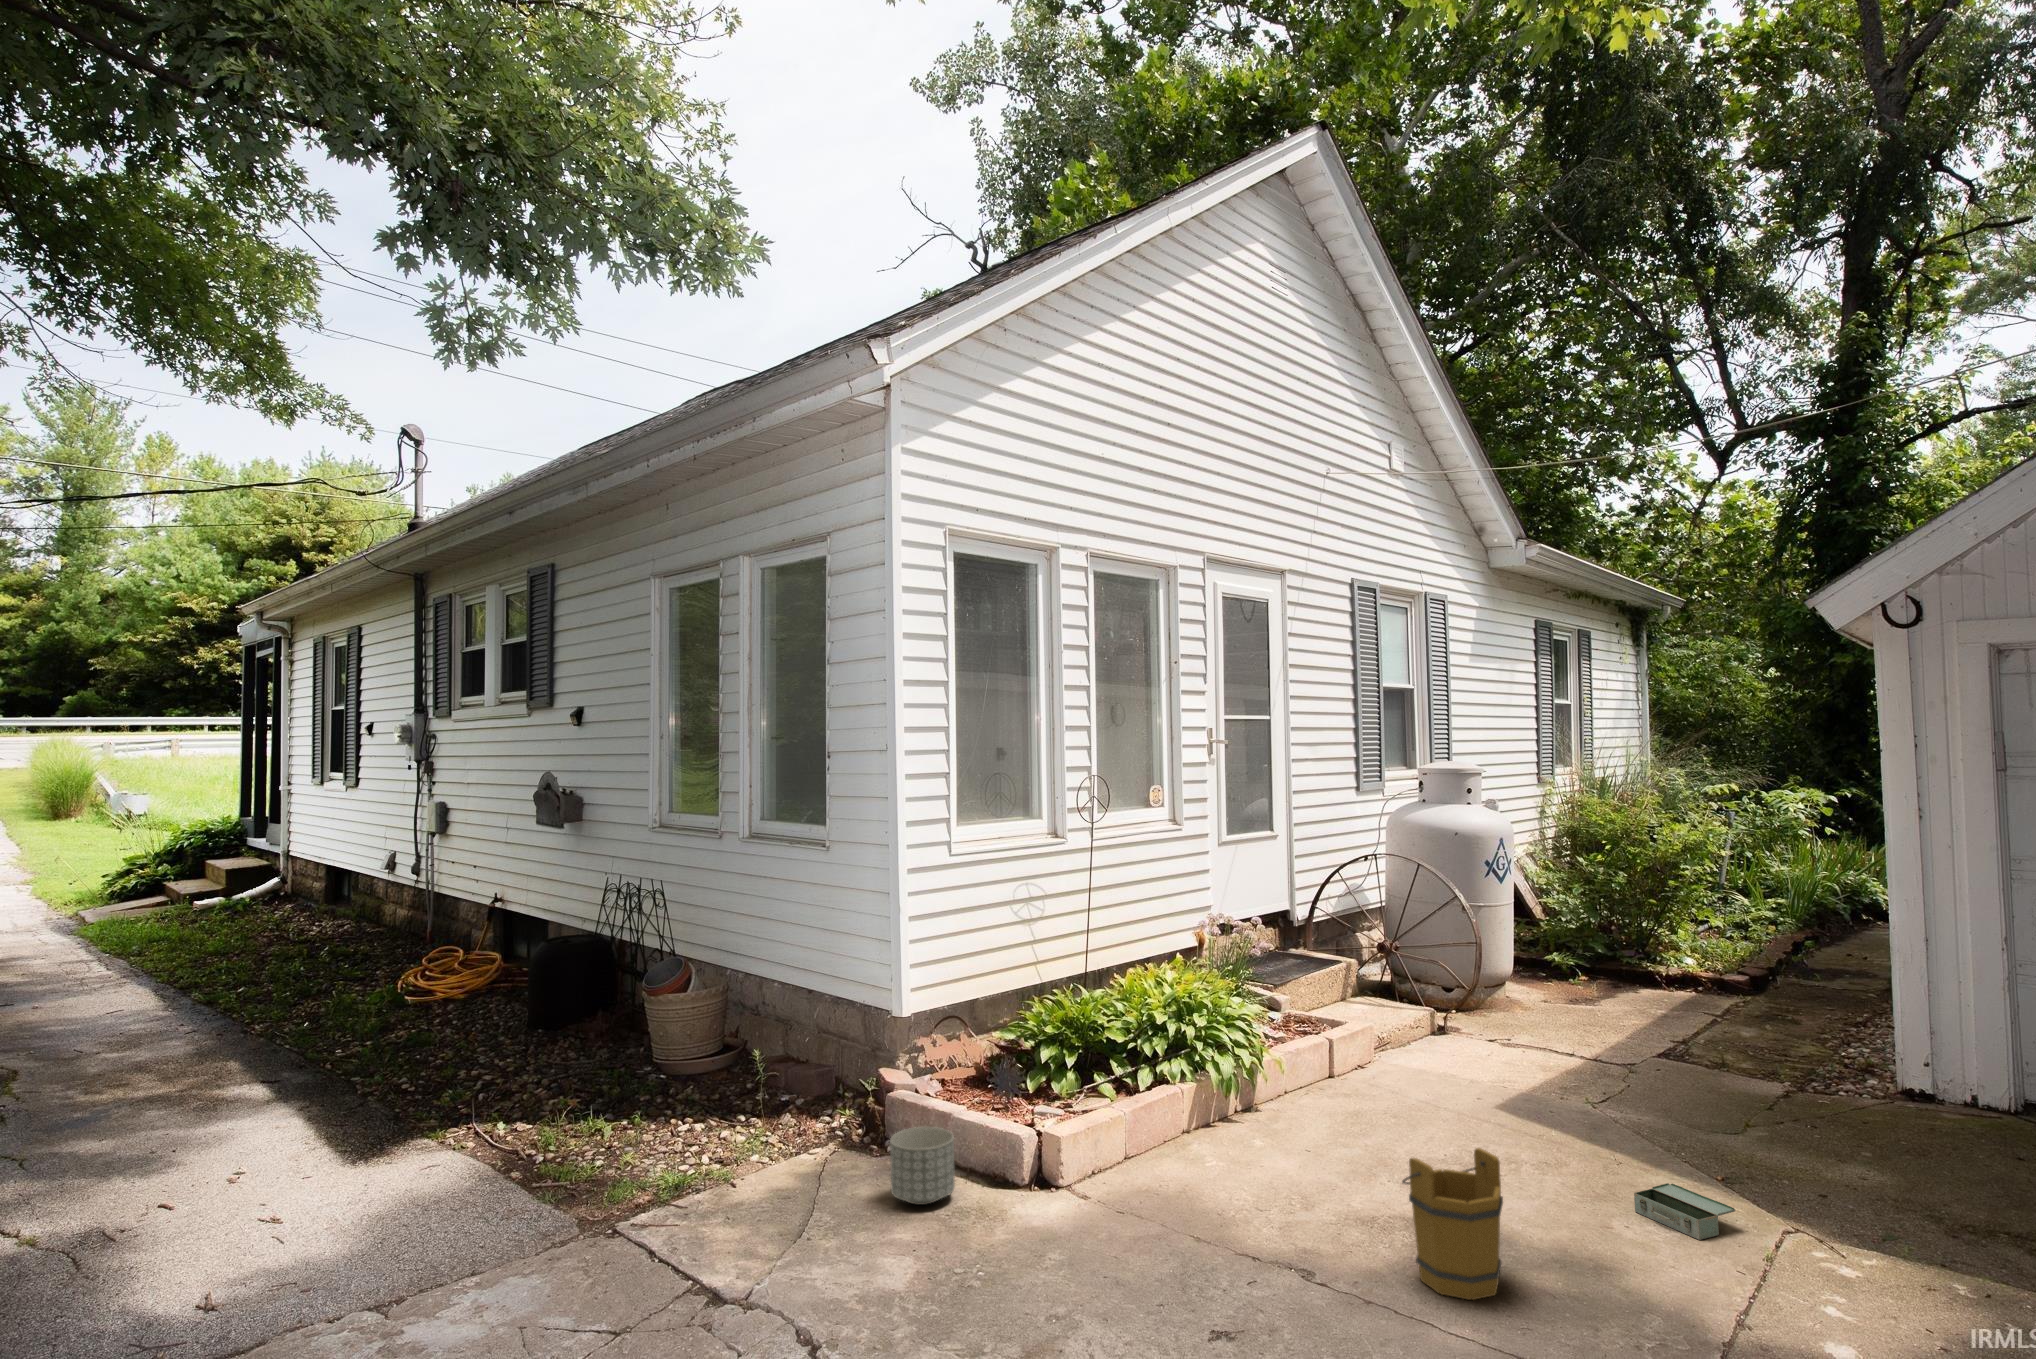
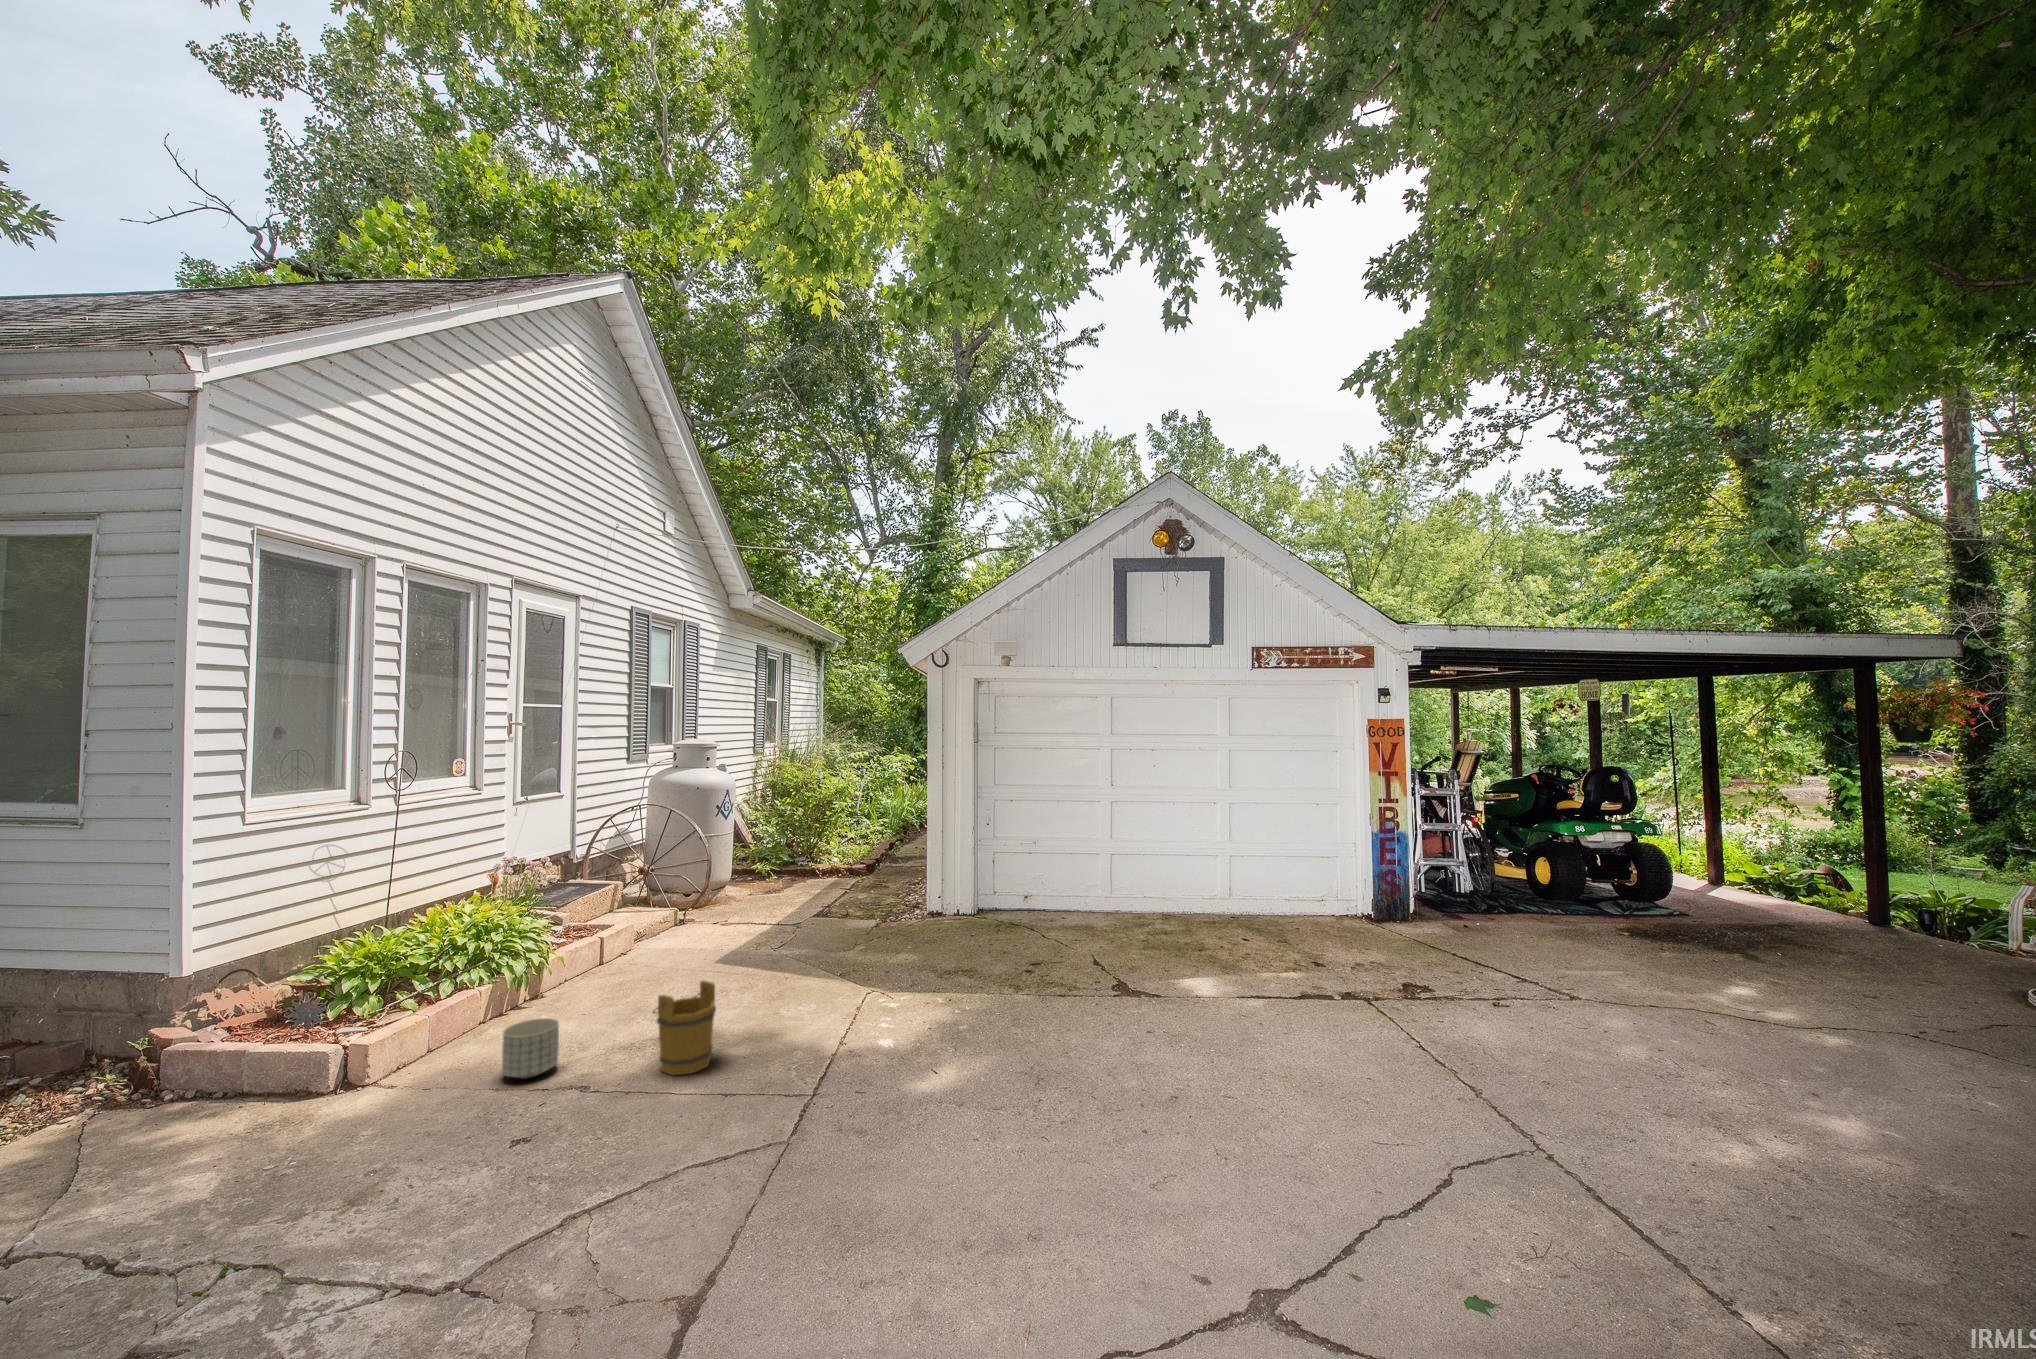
planter: present [890,1127,955,1205] -> present [502,1018,559,1079]
toolbox: present [1634,1183,1736,1240] -> none [791,981,842,1008]

